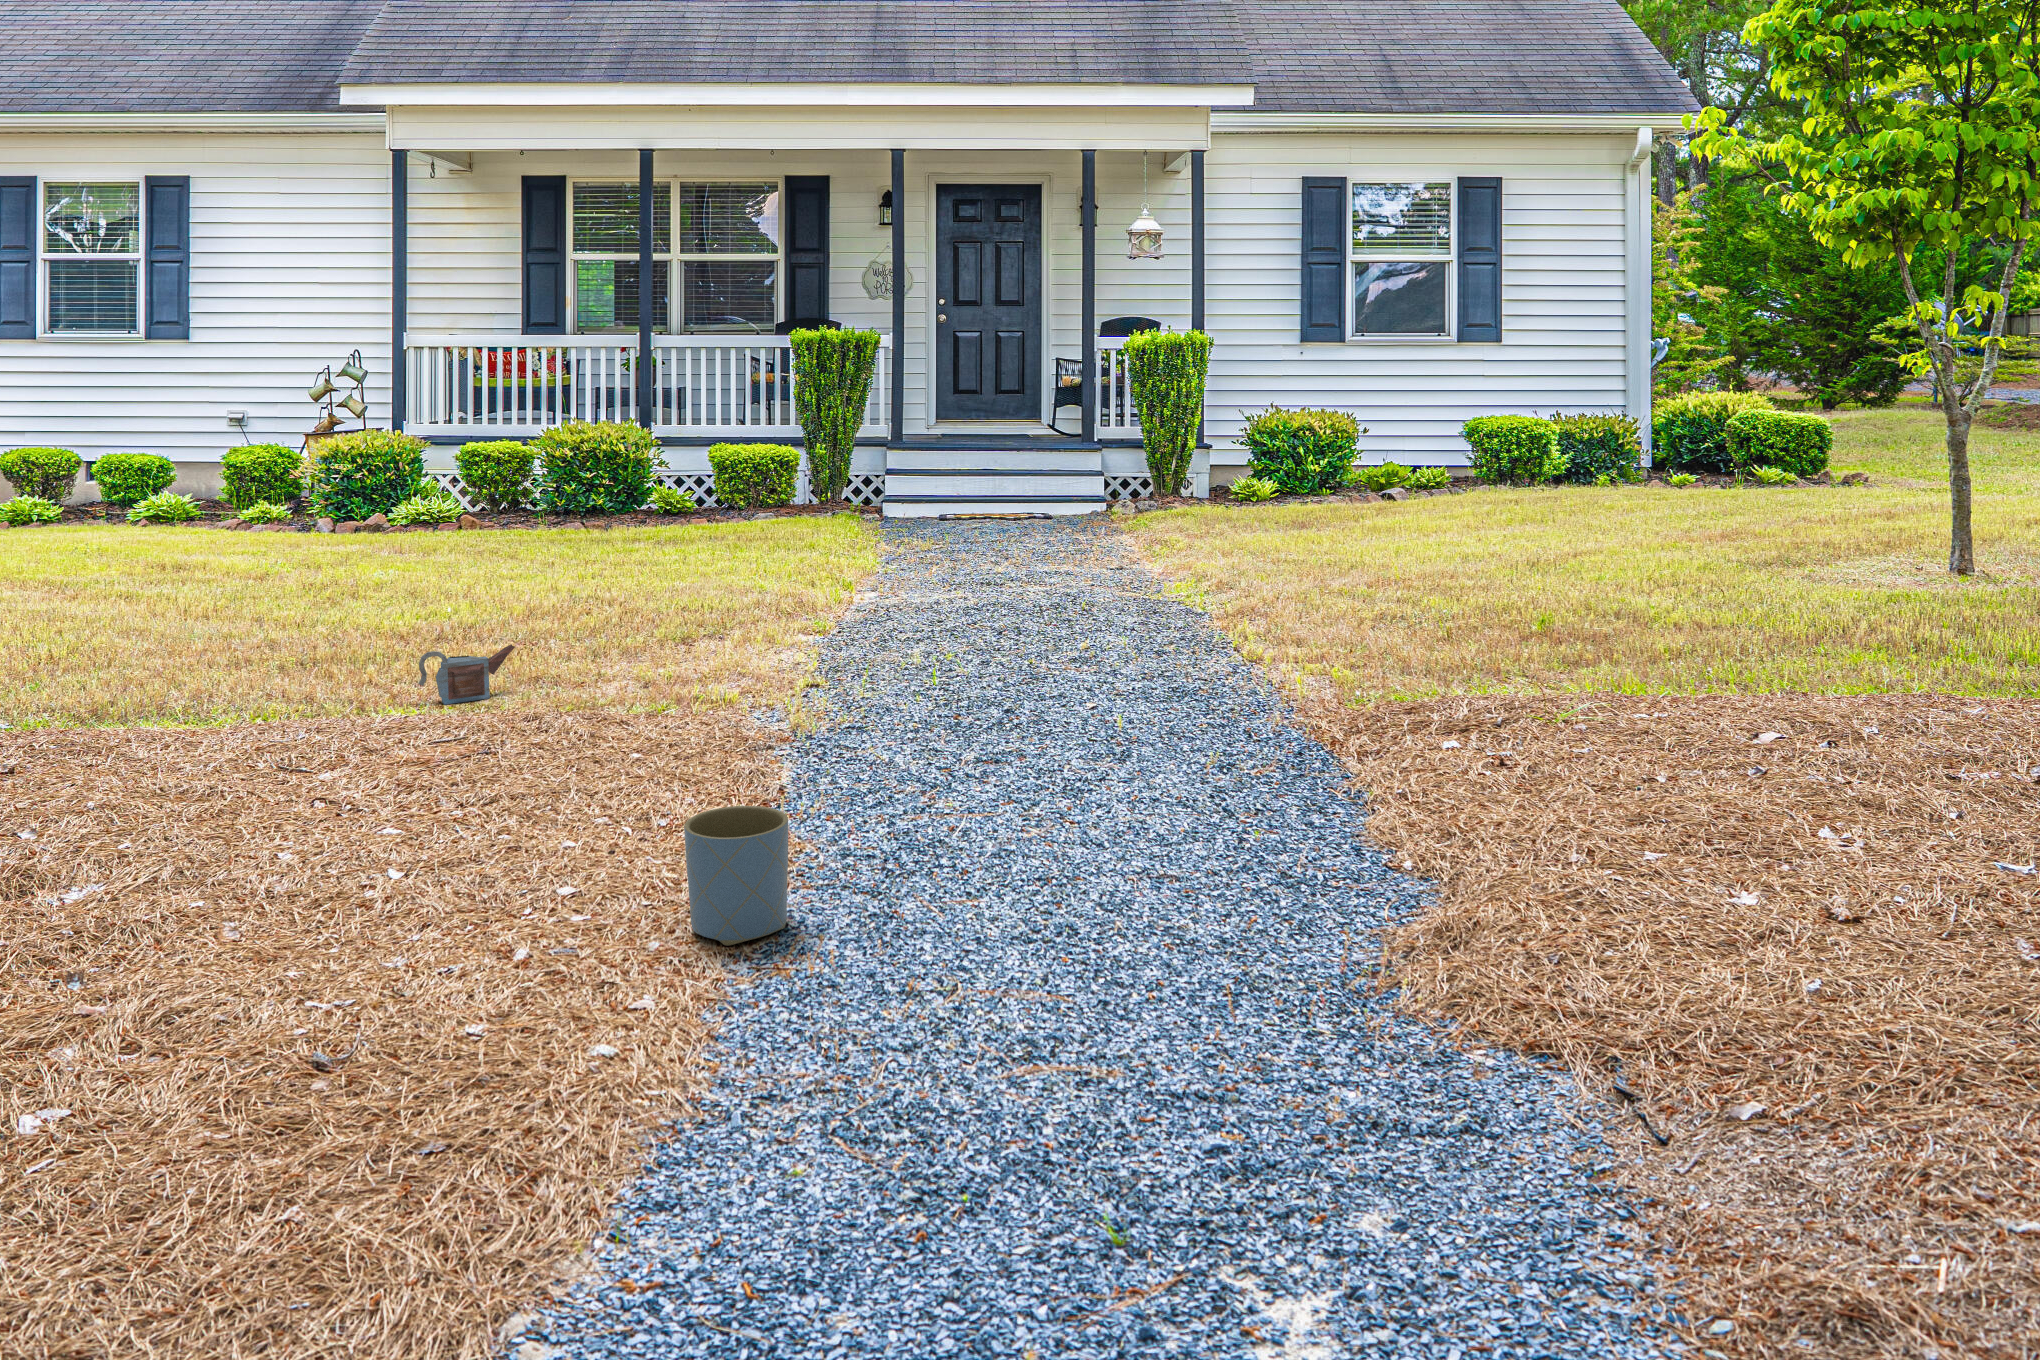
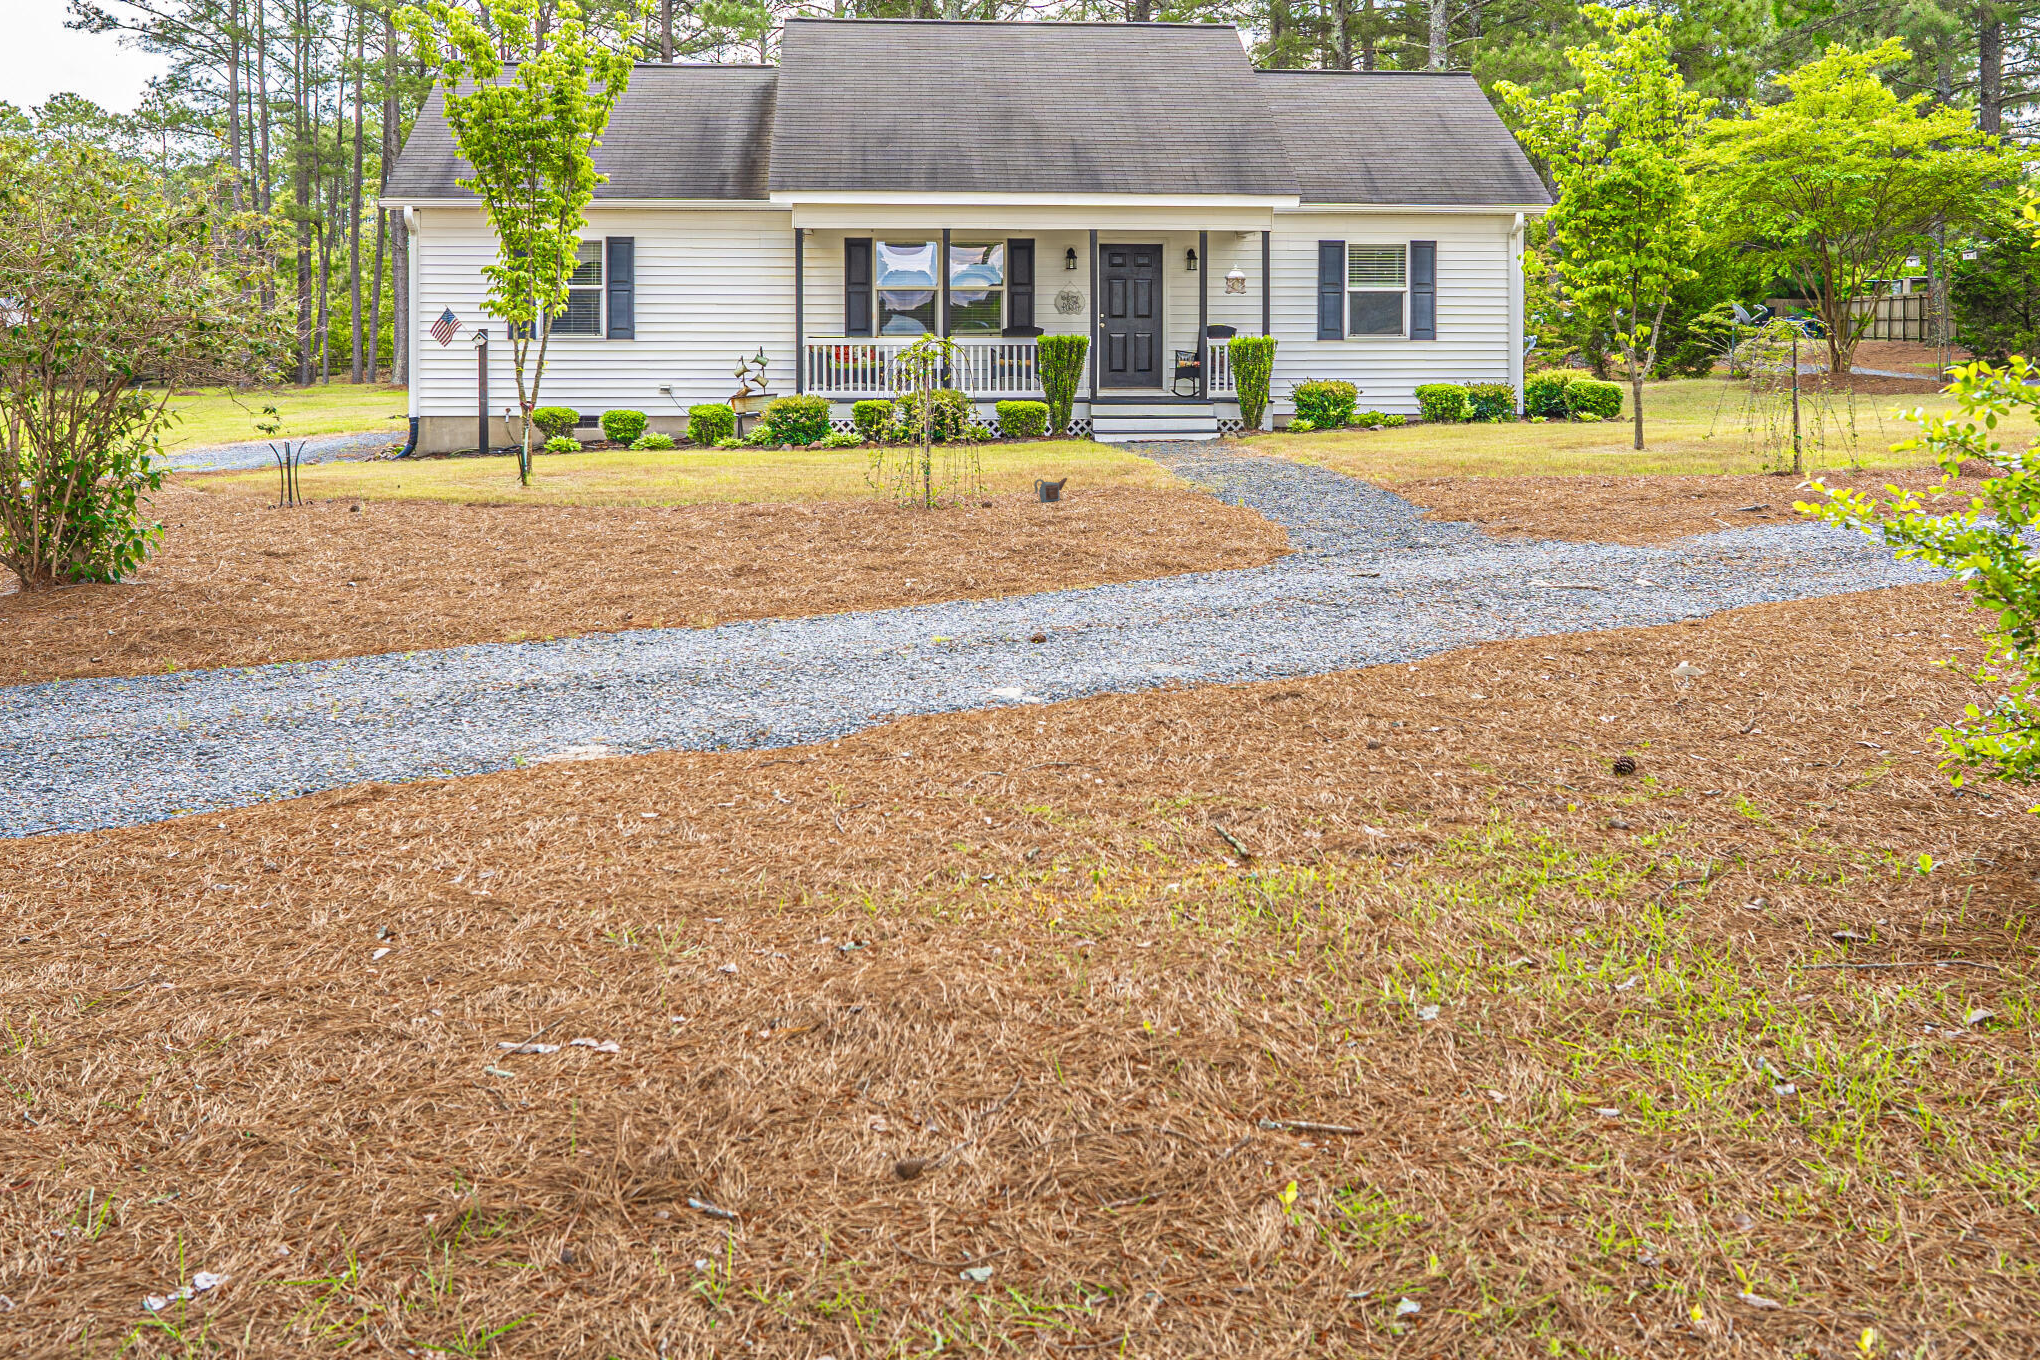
planter: present [684,806,788,946] -> none [1262,498,1296,536]

